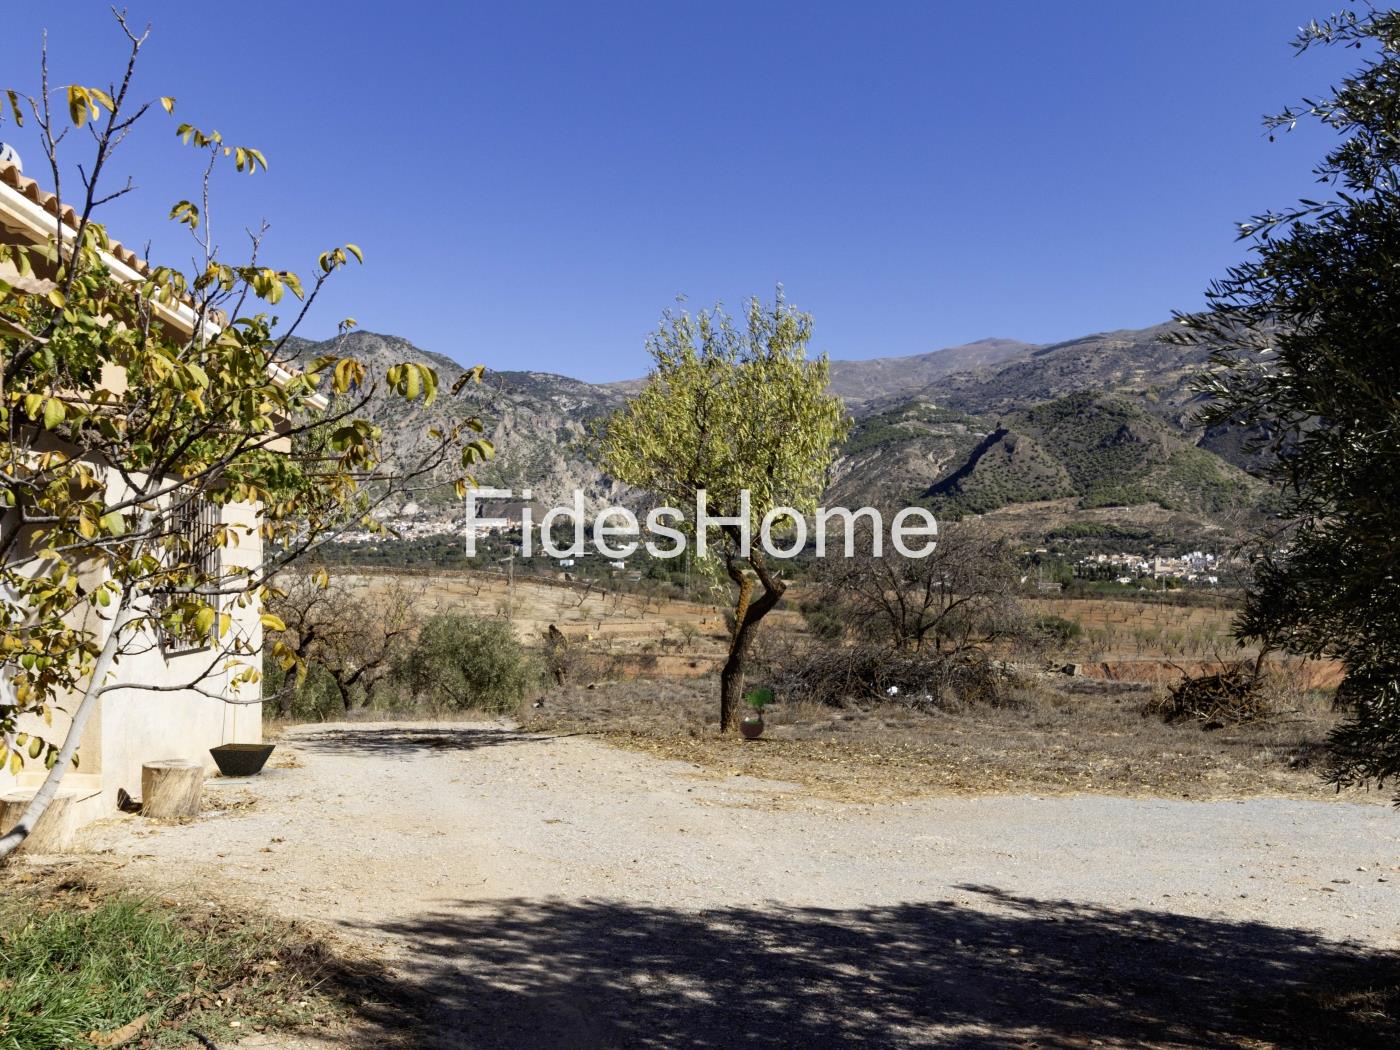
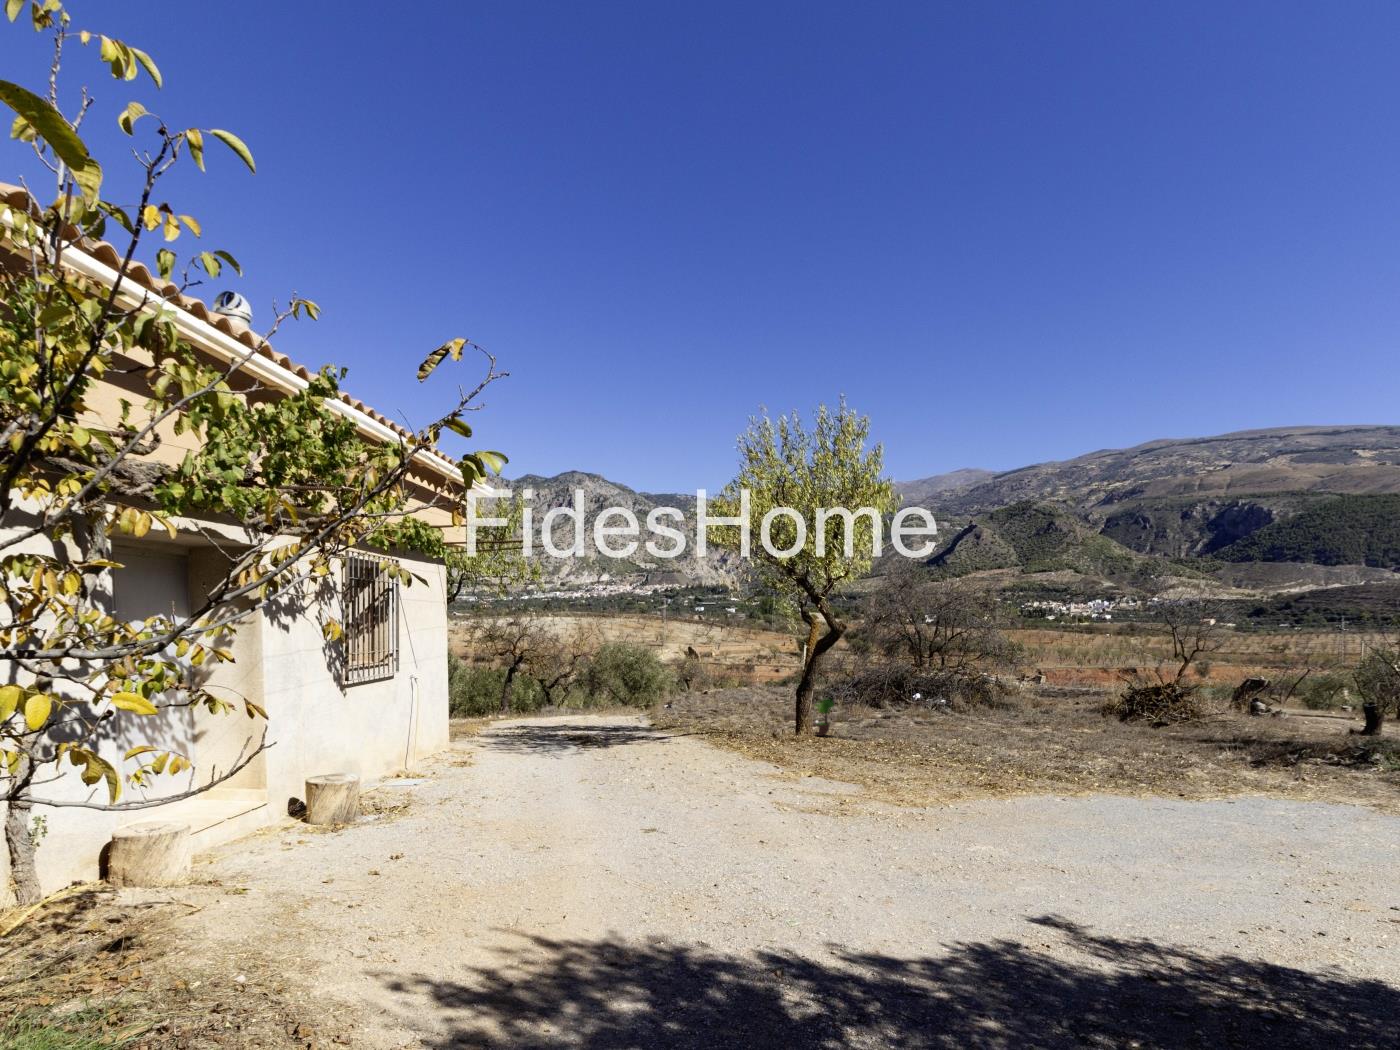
basket: present [209,743,276,776] -> none [439,744,487,769]

